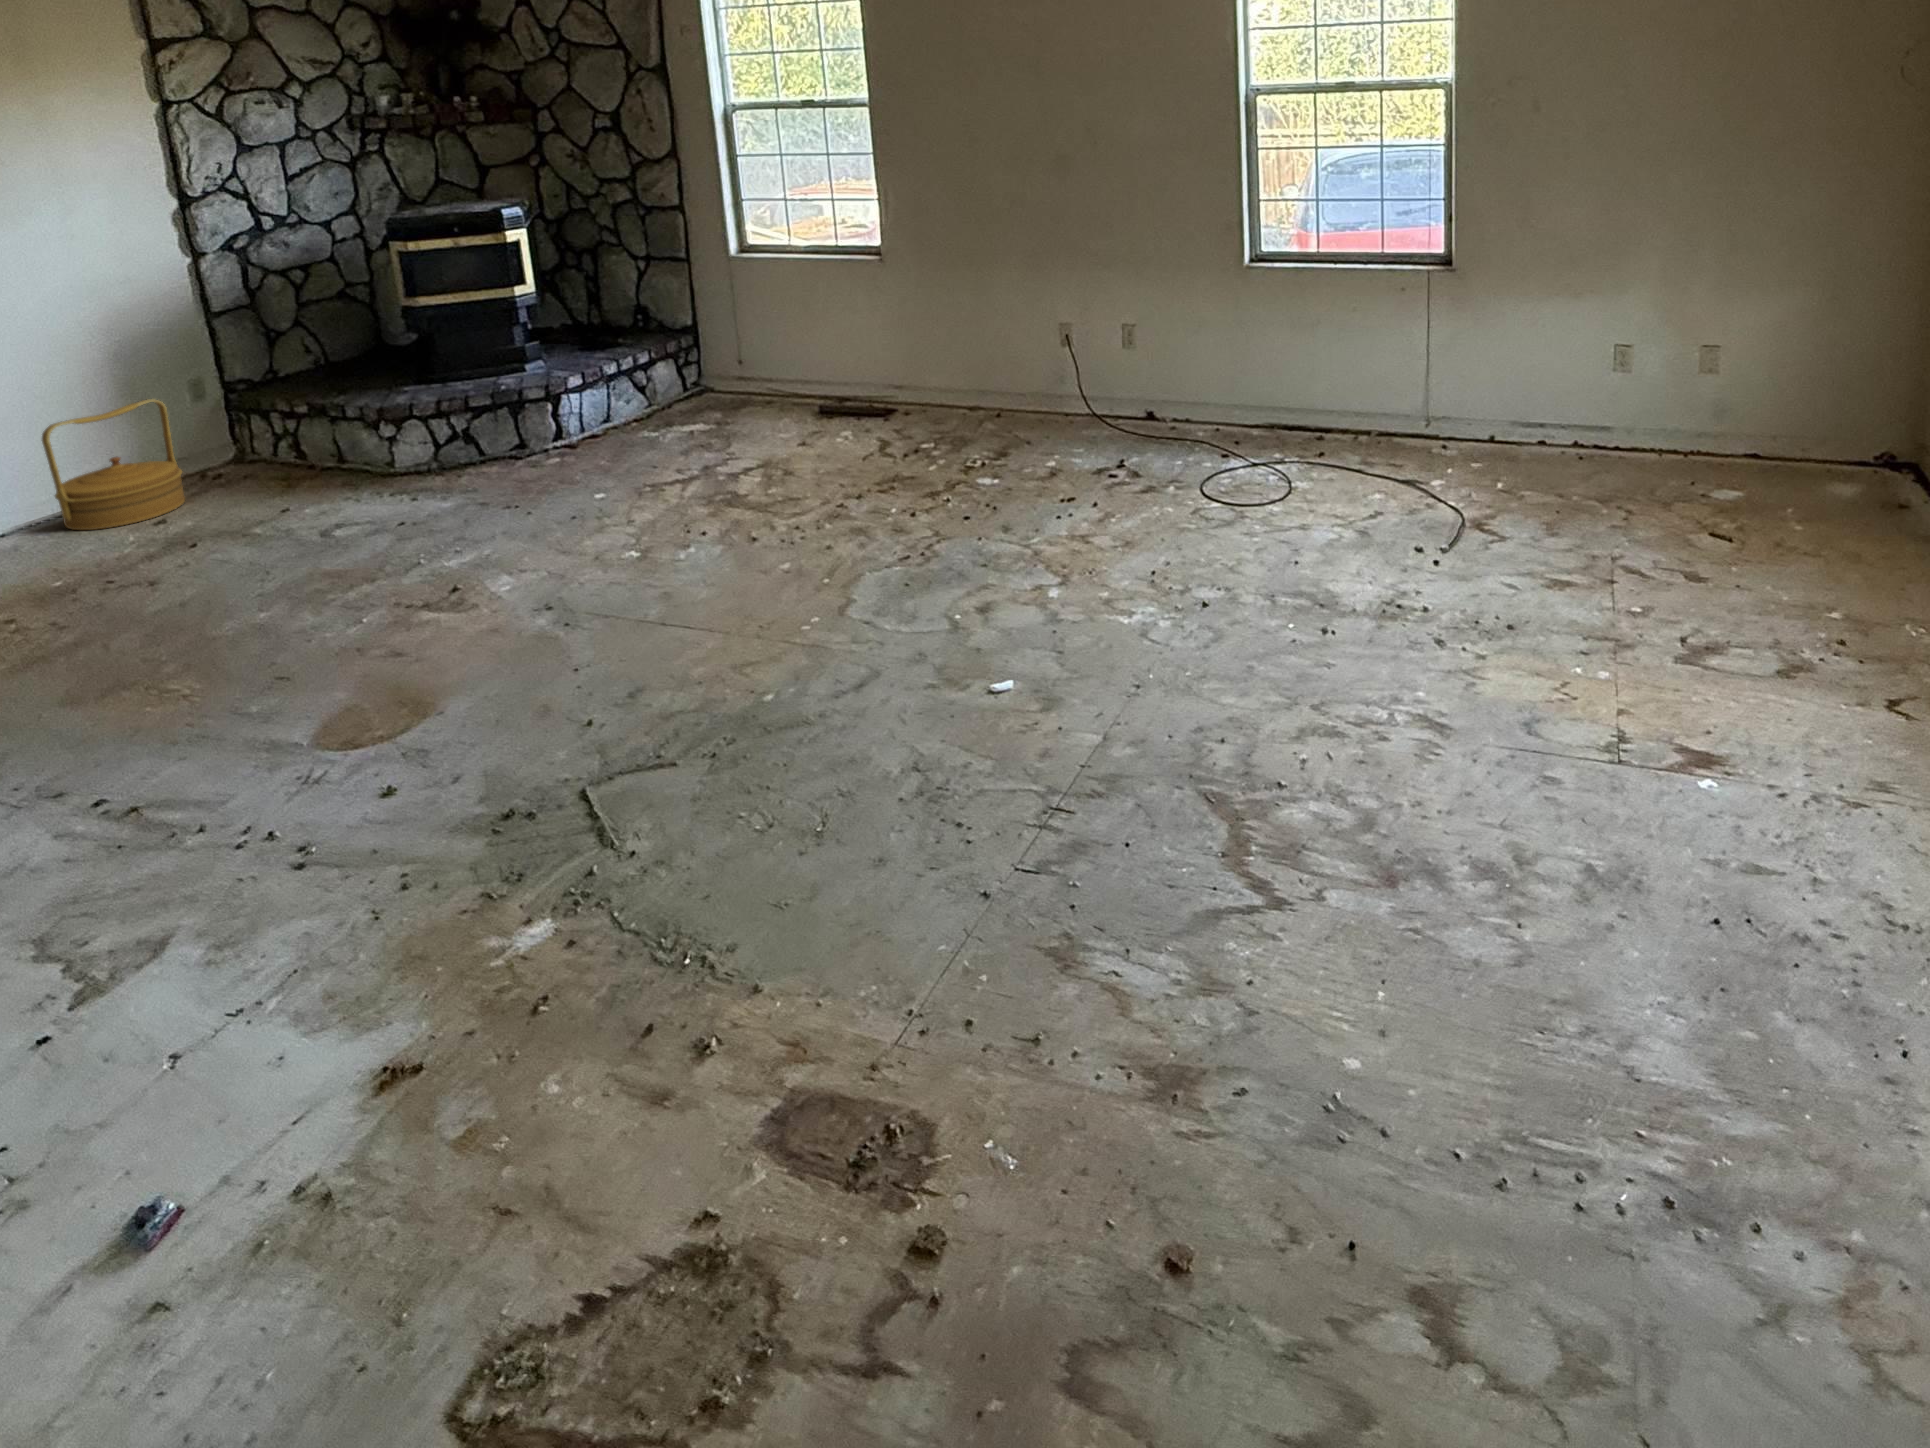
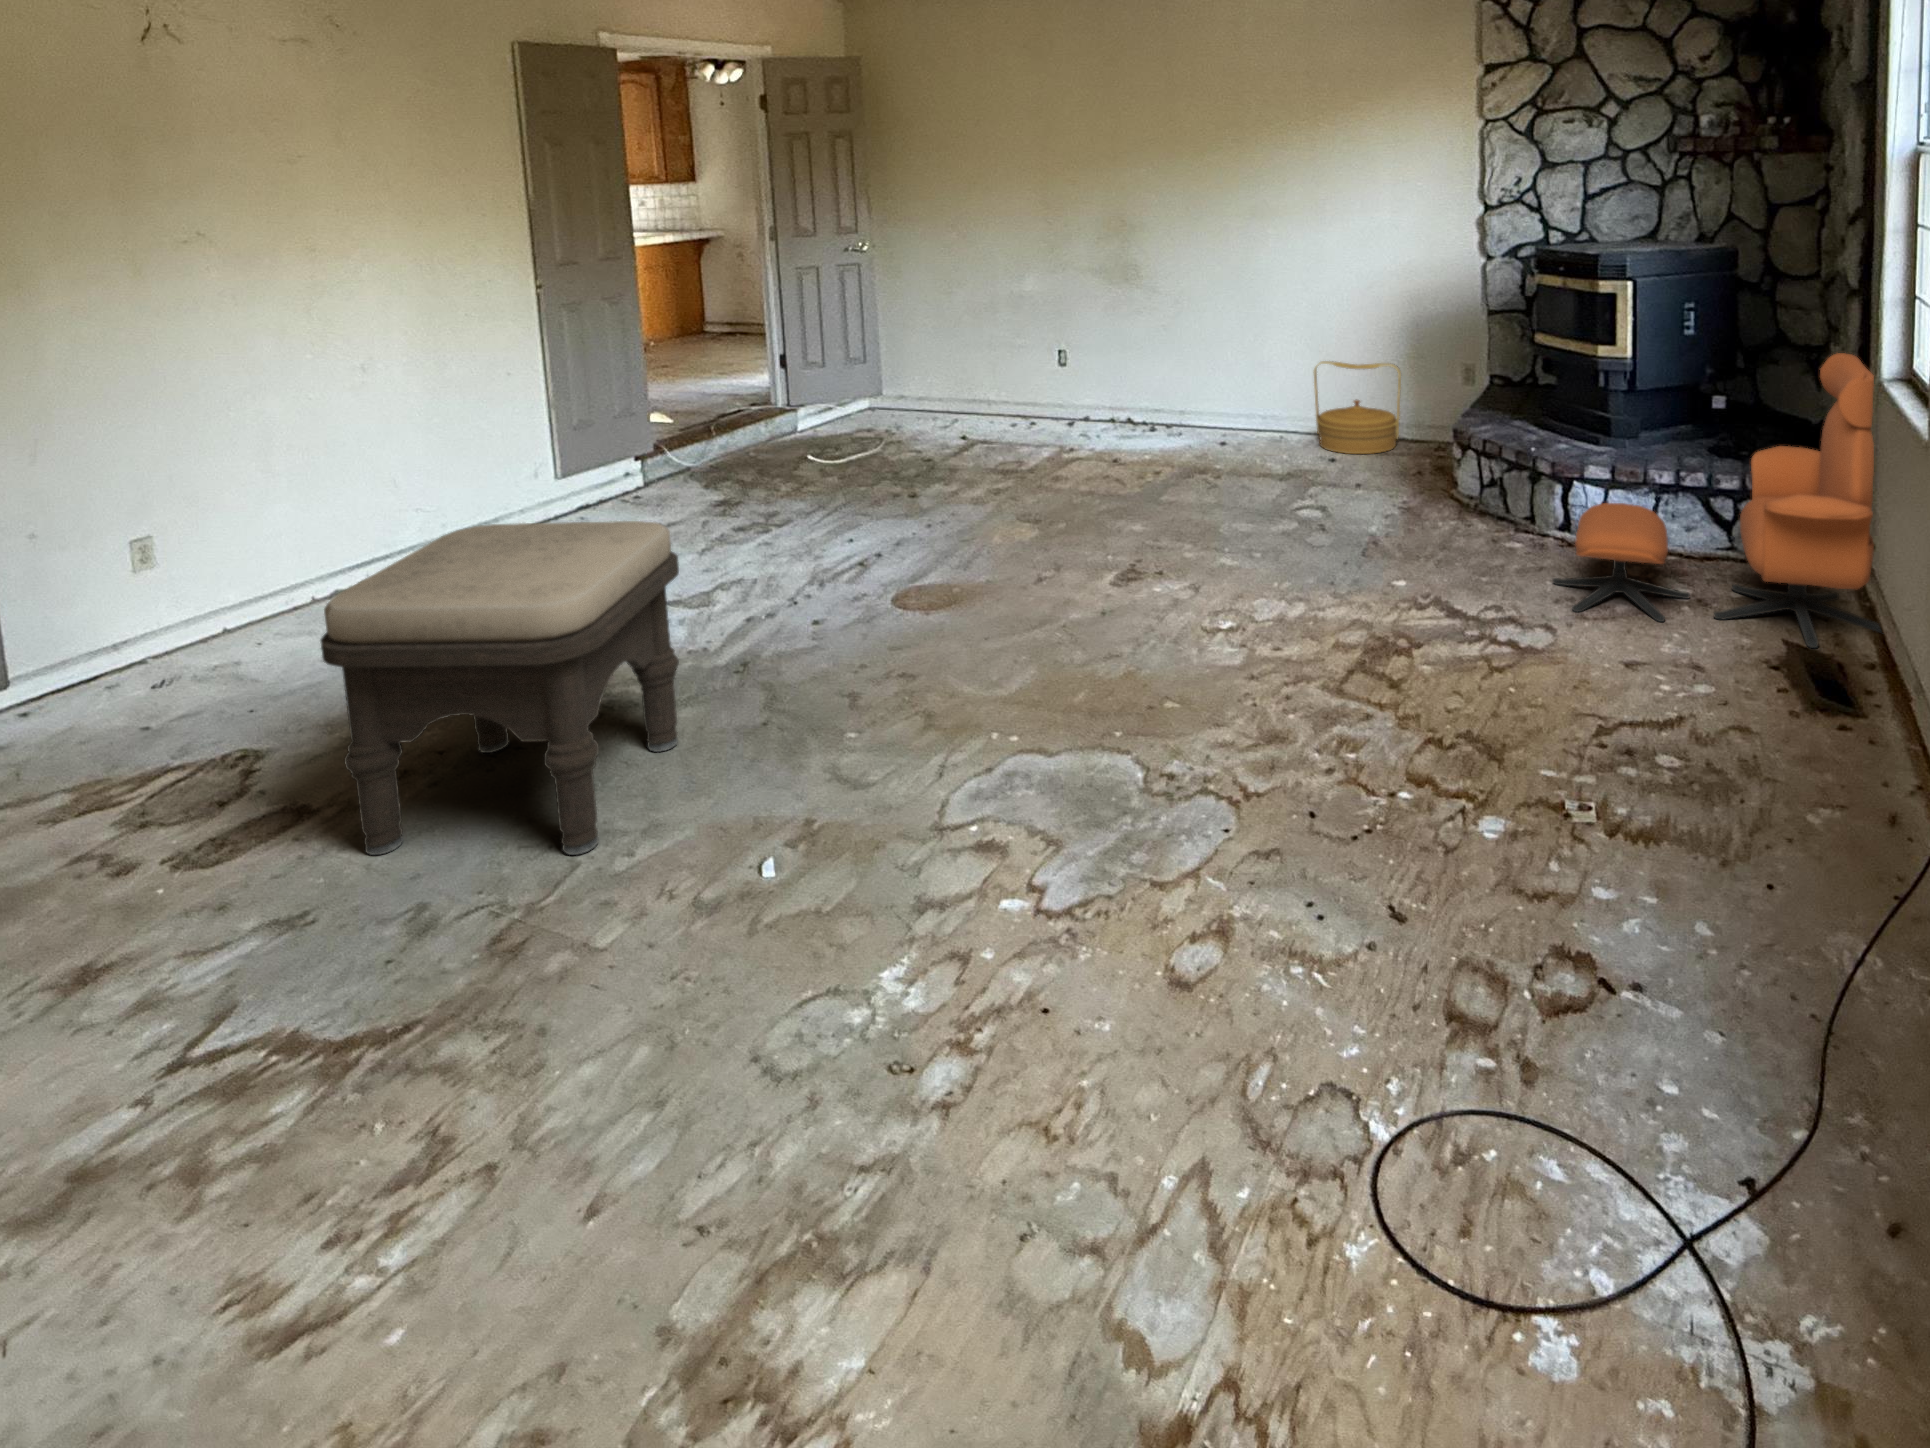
lounge chair: none [639,241,827,457] -> present [1553,353,1881,648]
ottoman: none [594,534,978,974] -> present [320,521,679,855]

